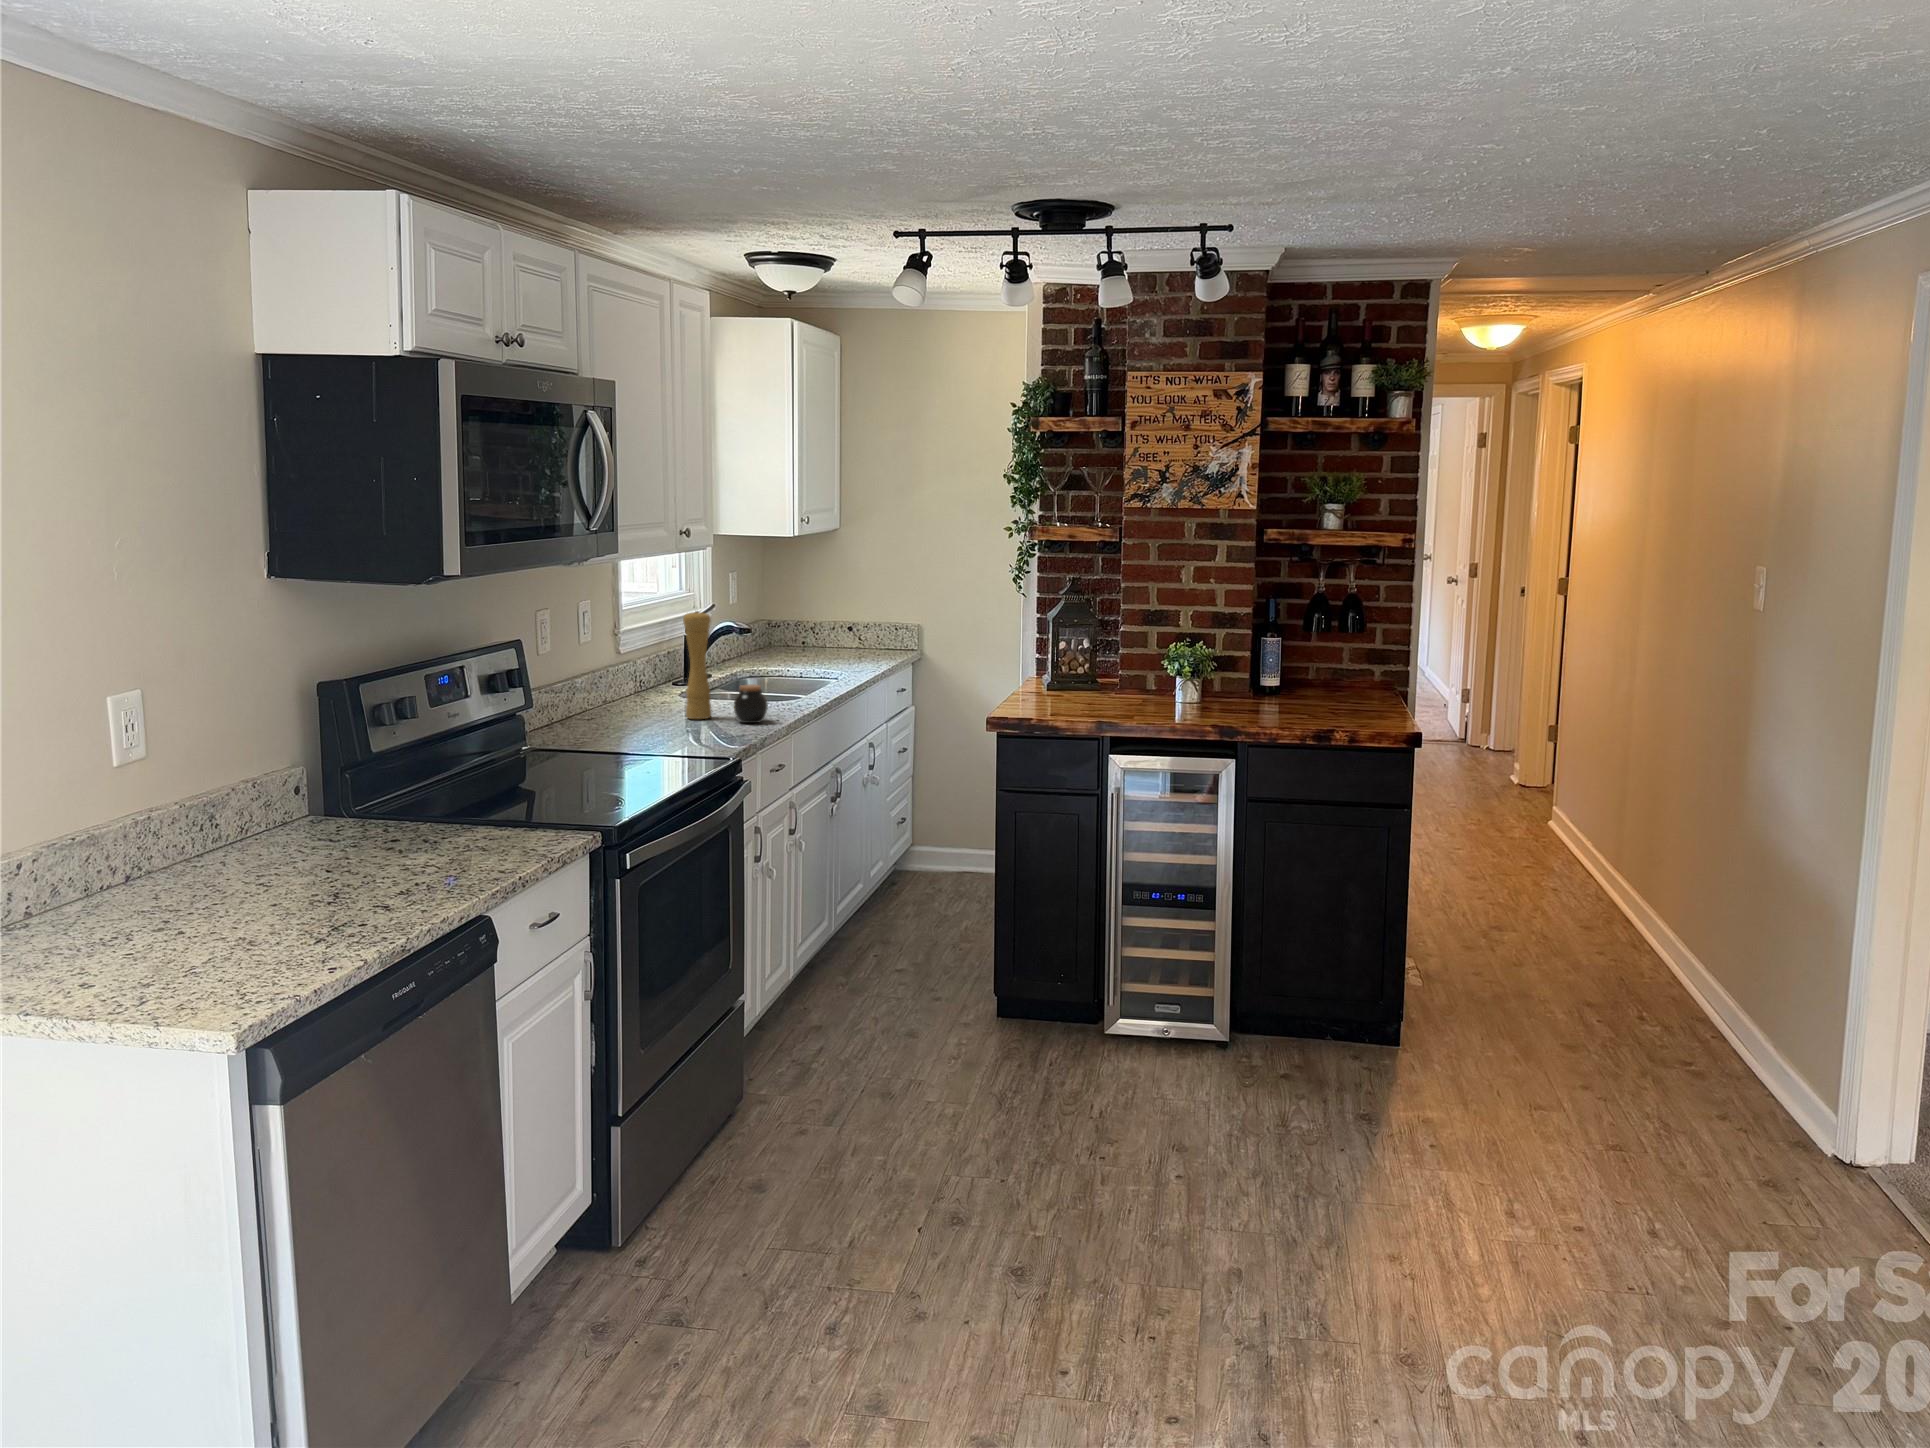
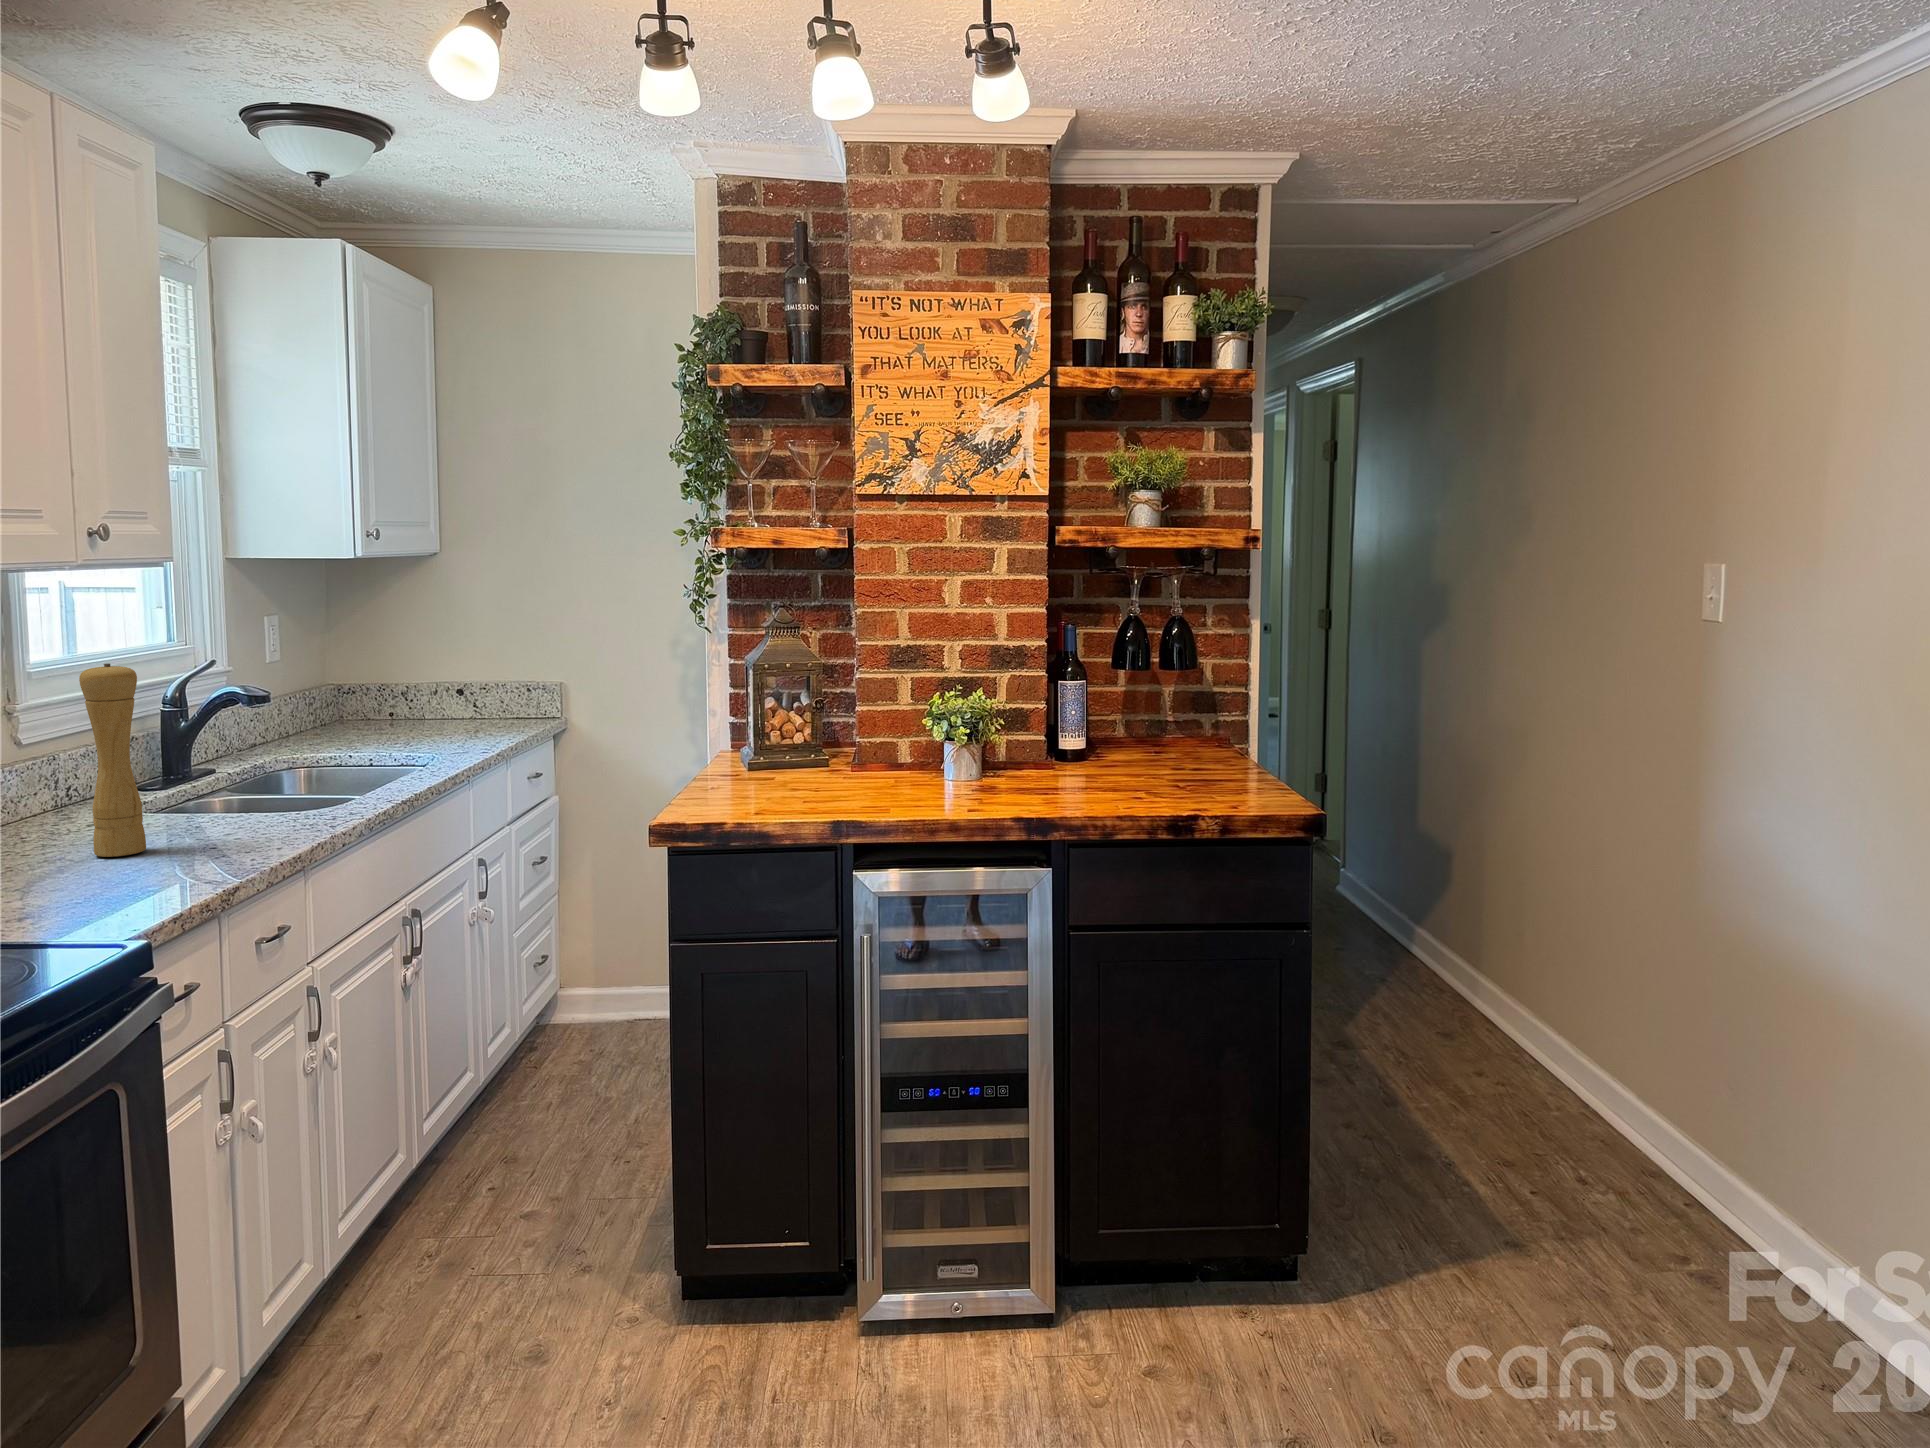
jar: present [734,684,768,723] -> none [181,789,250,859]

